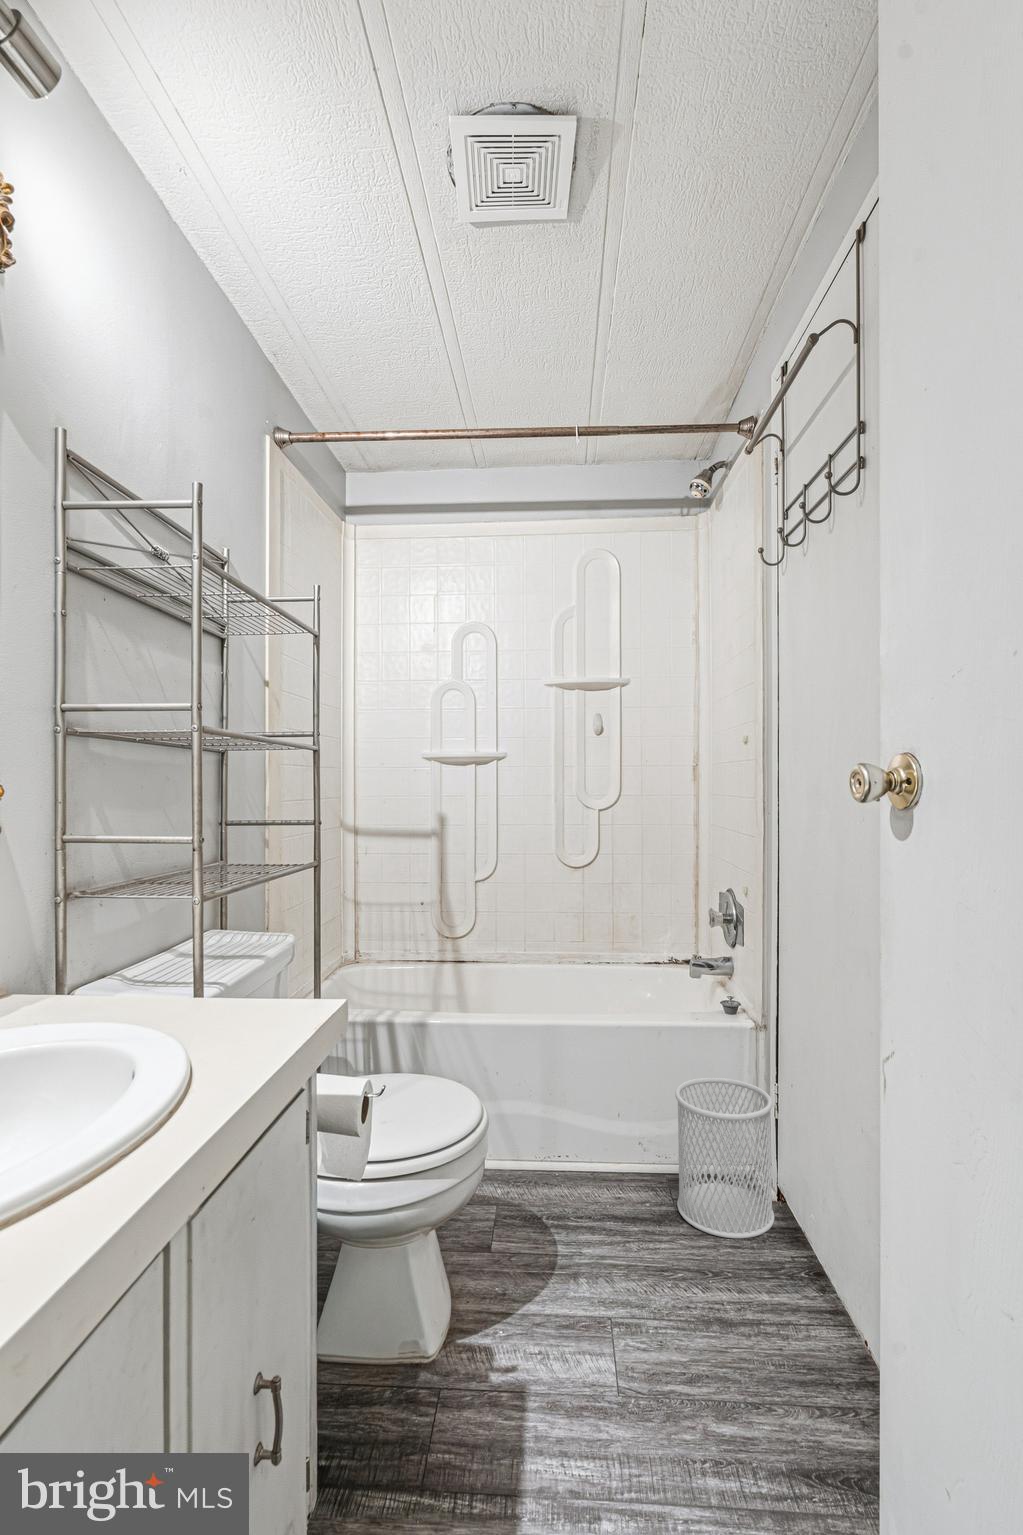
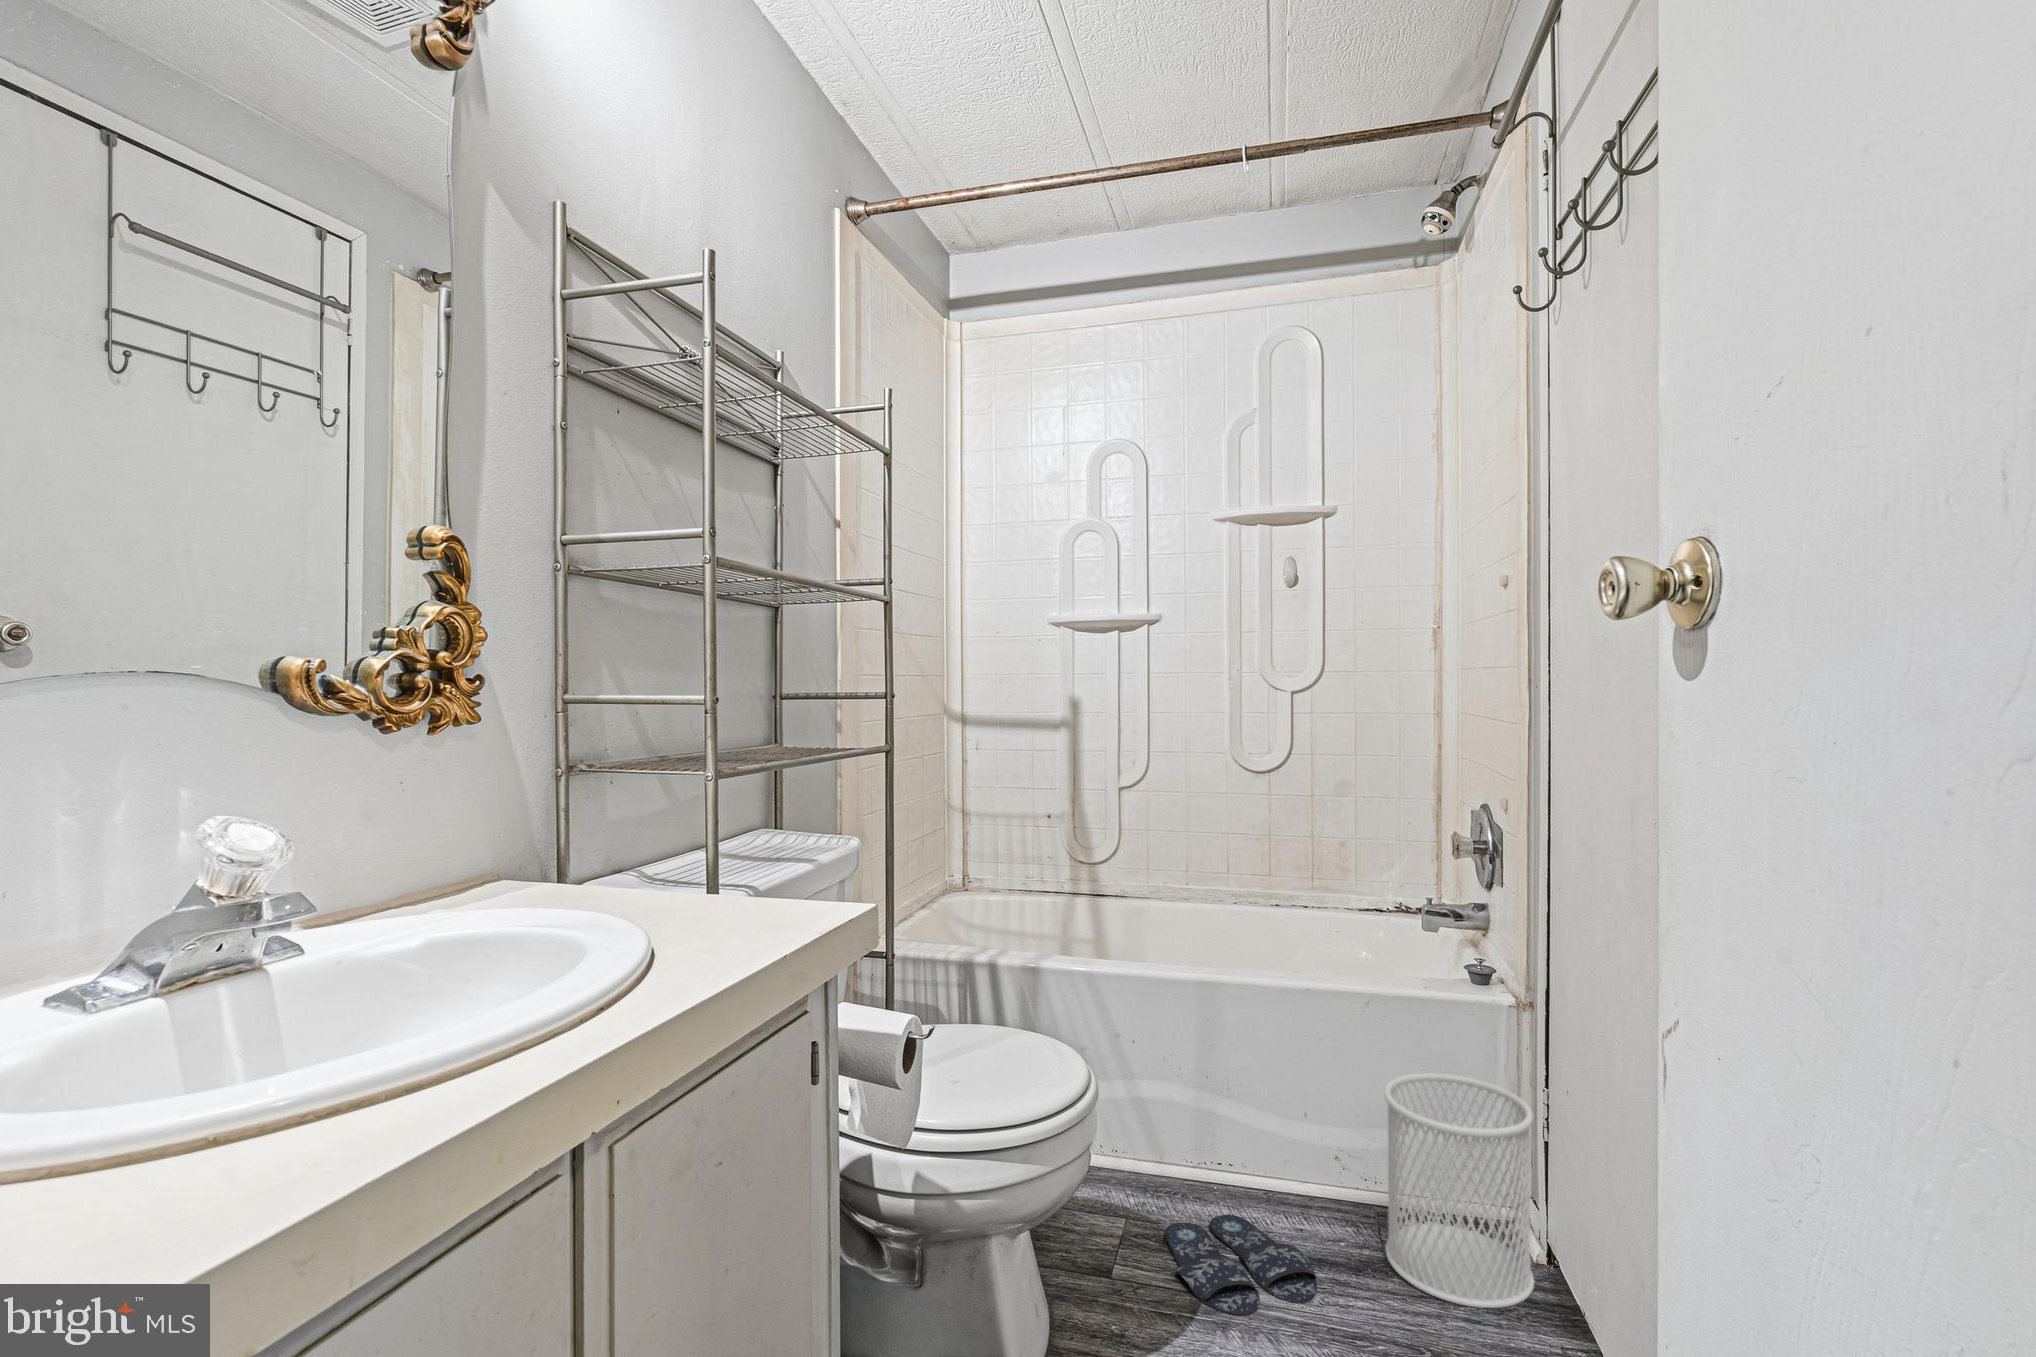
slippers: none [525,1193,634,1267] -> present [1165,1215,1317,1316]

